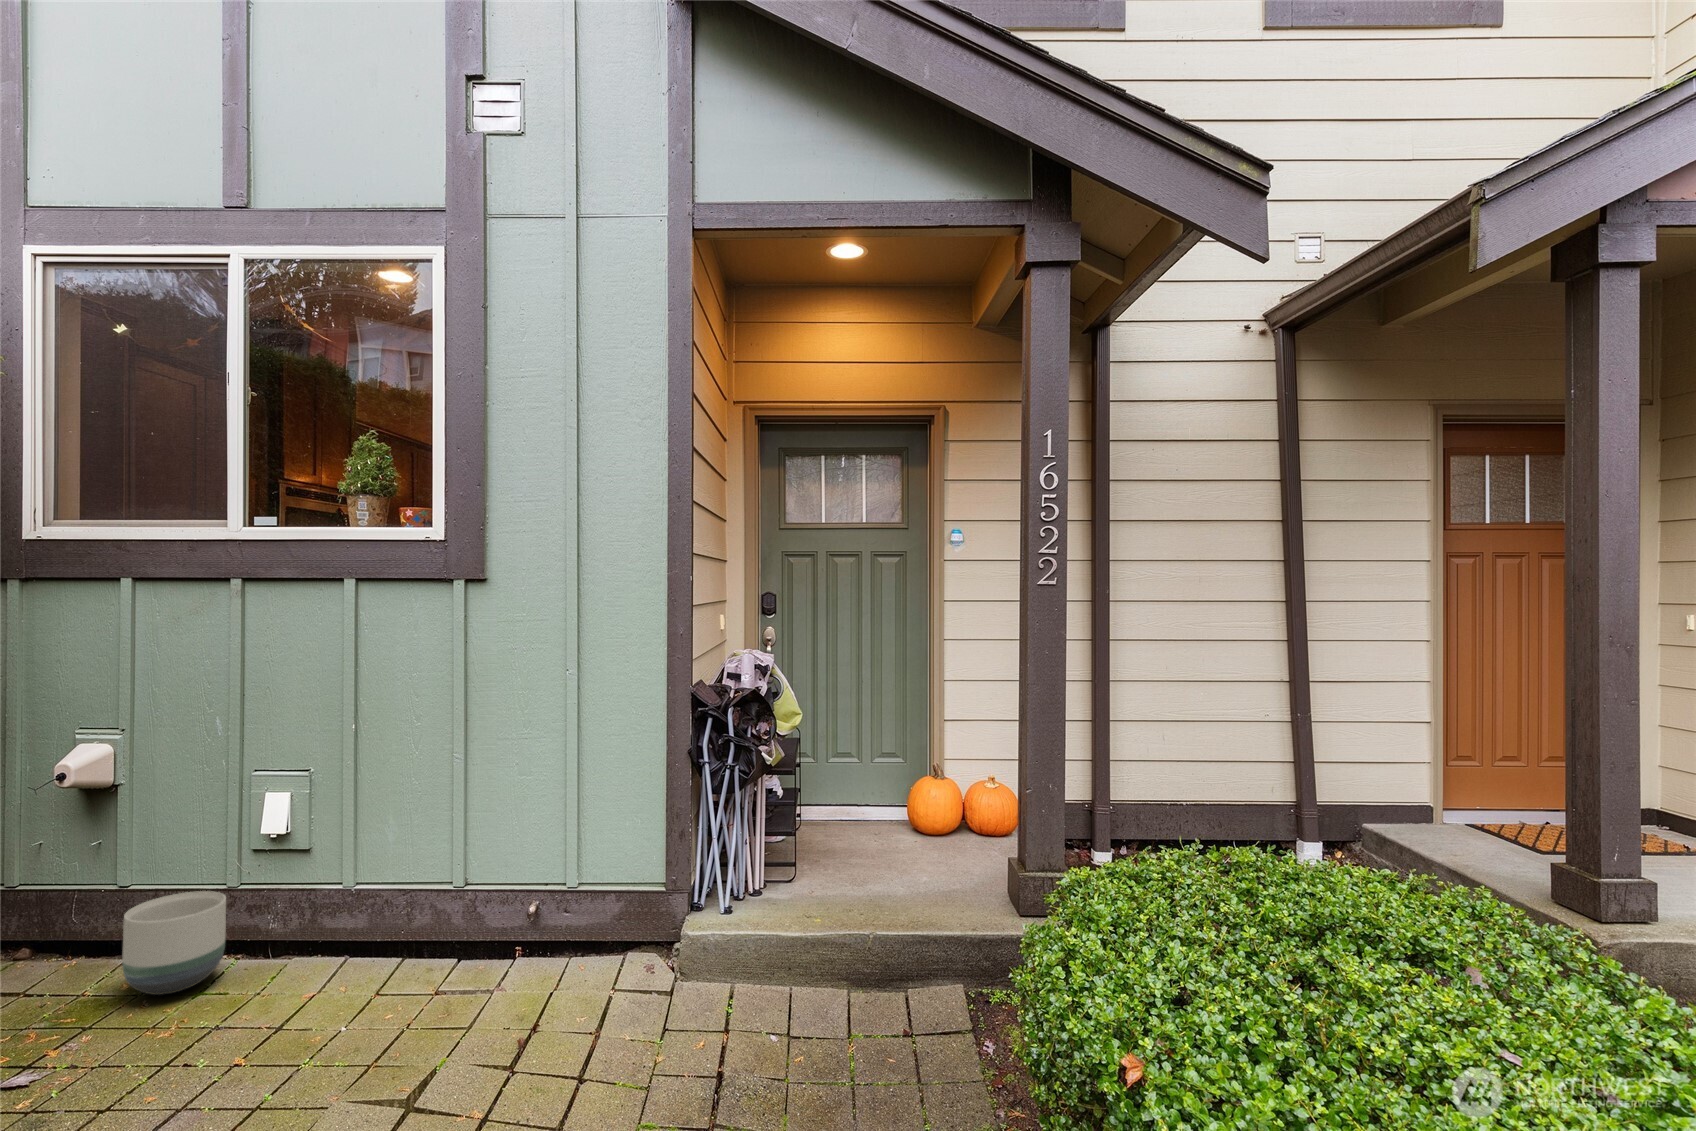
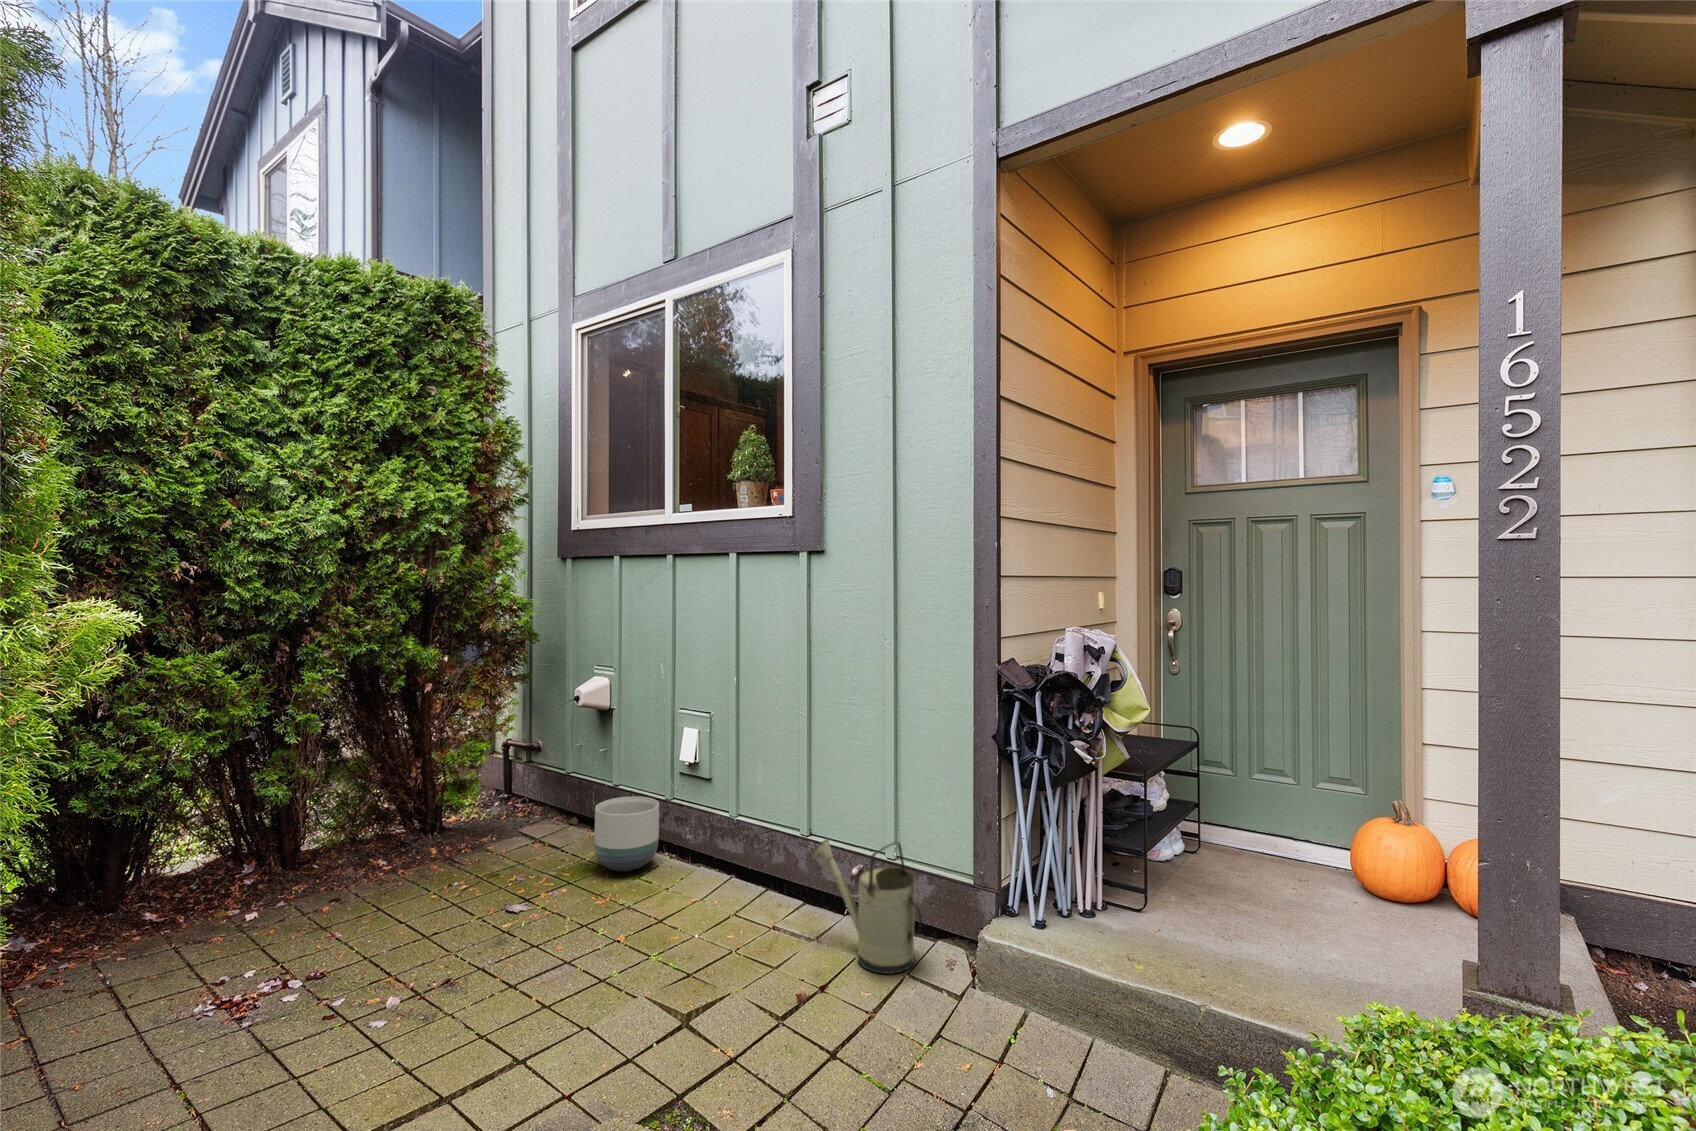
watering can: none [487,868,621,1000] -> present [811,839,922,974]

